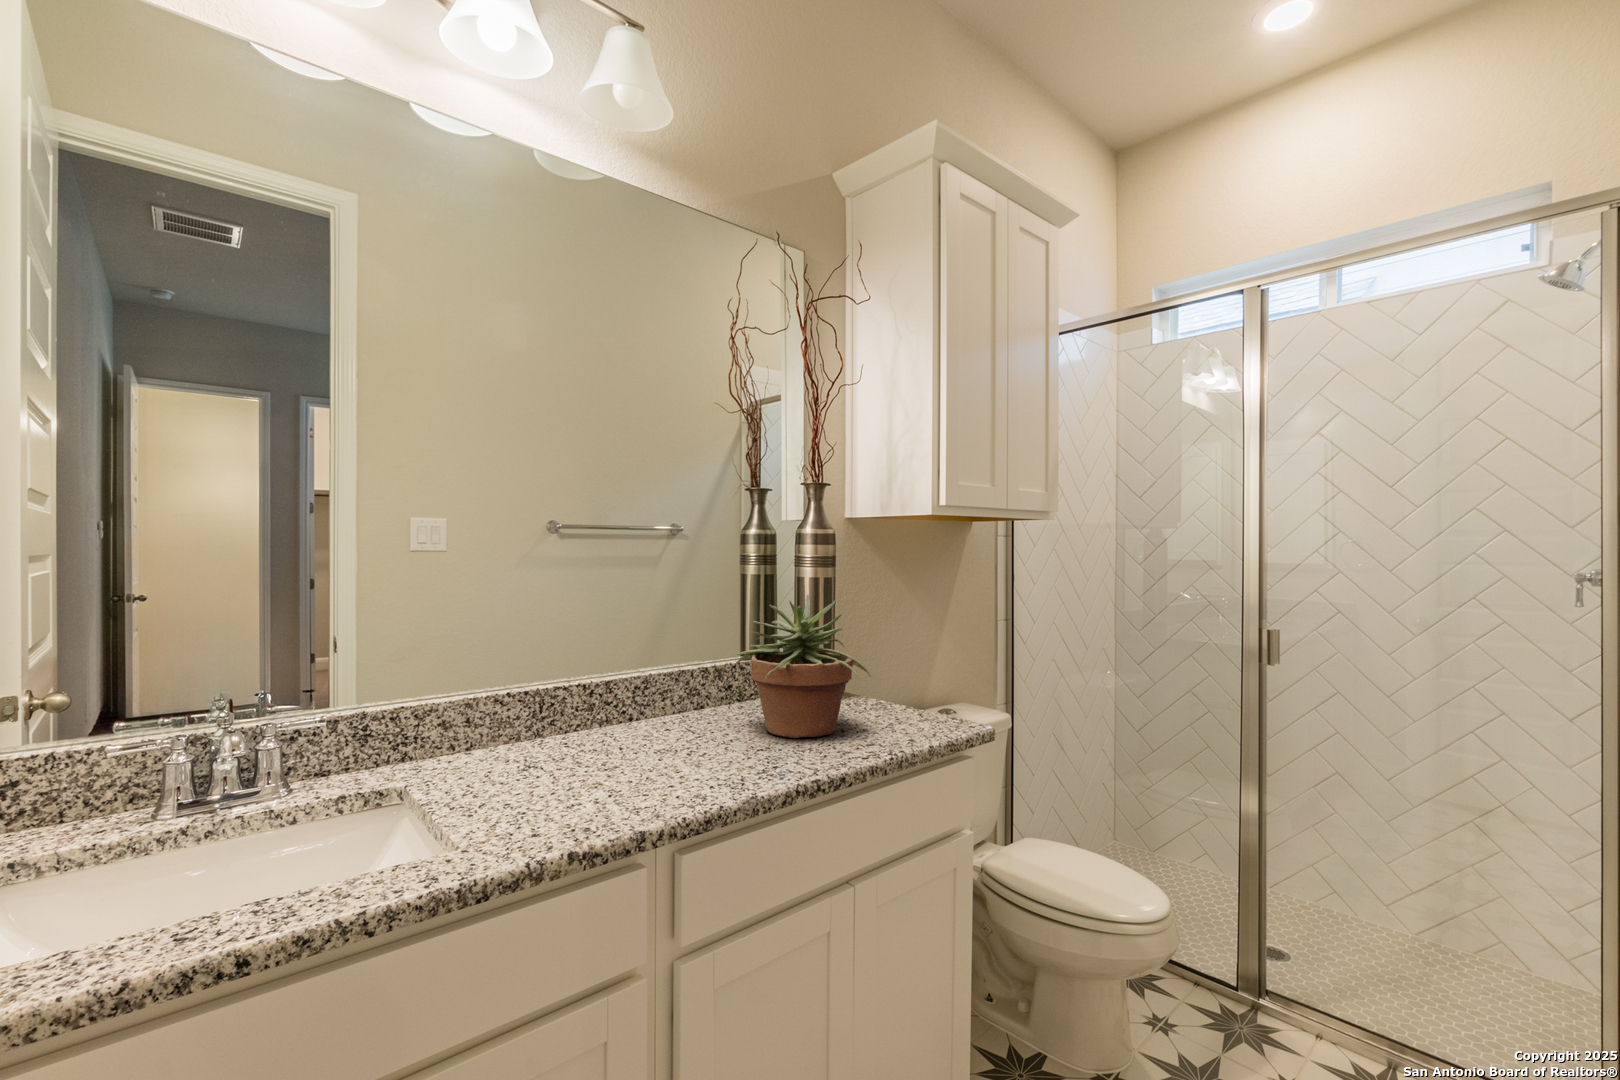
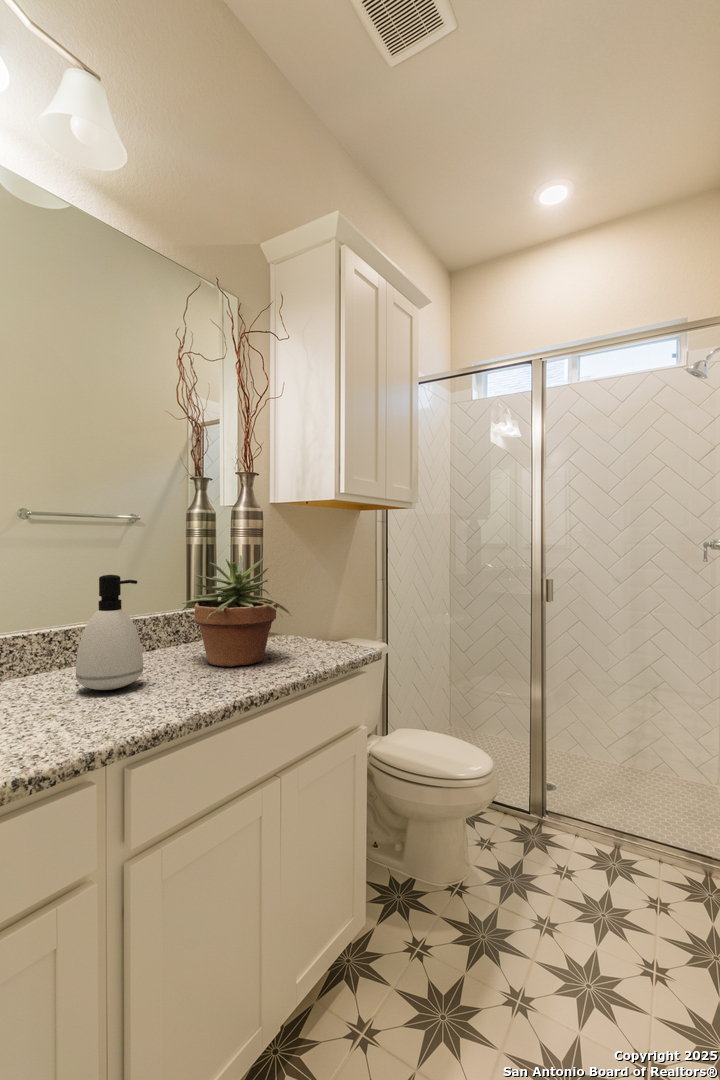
soap dispenser: none [620,622,692,757] -> present [76,575,143,690]

